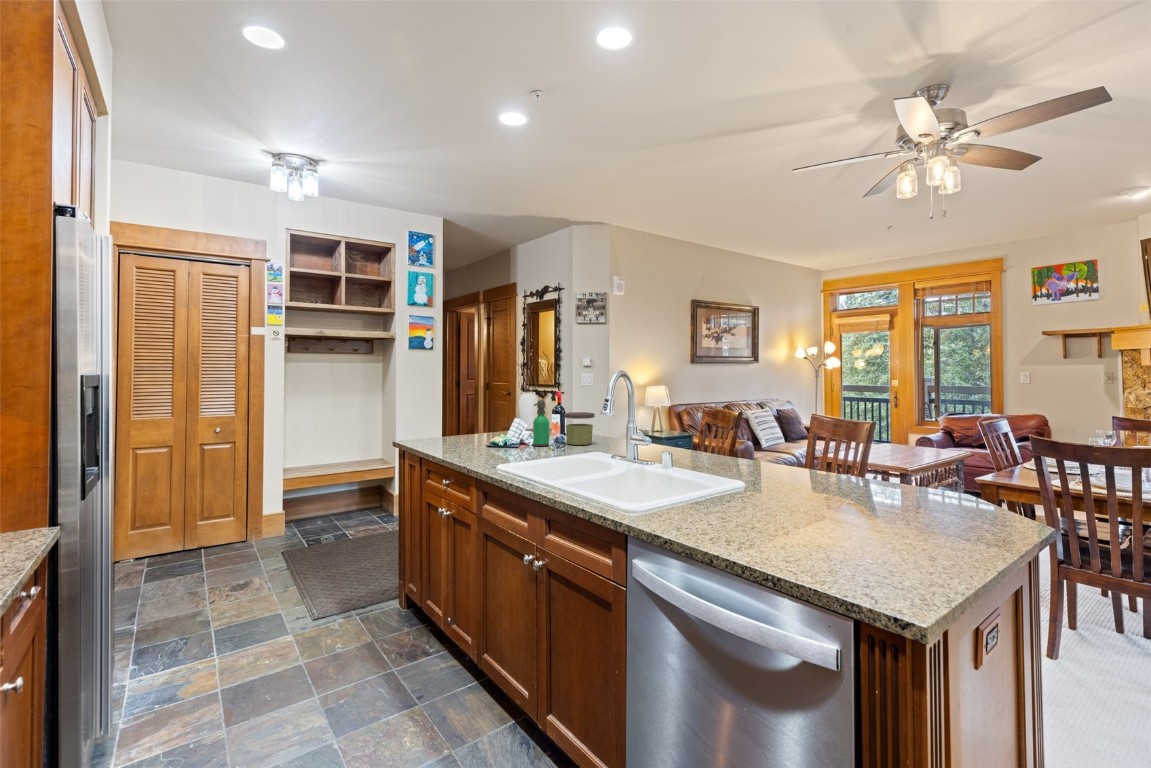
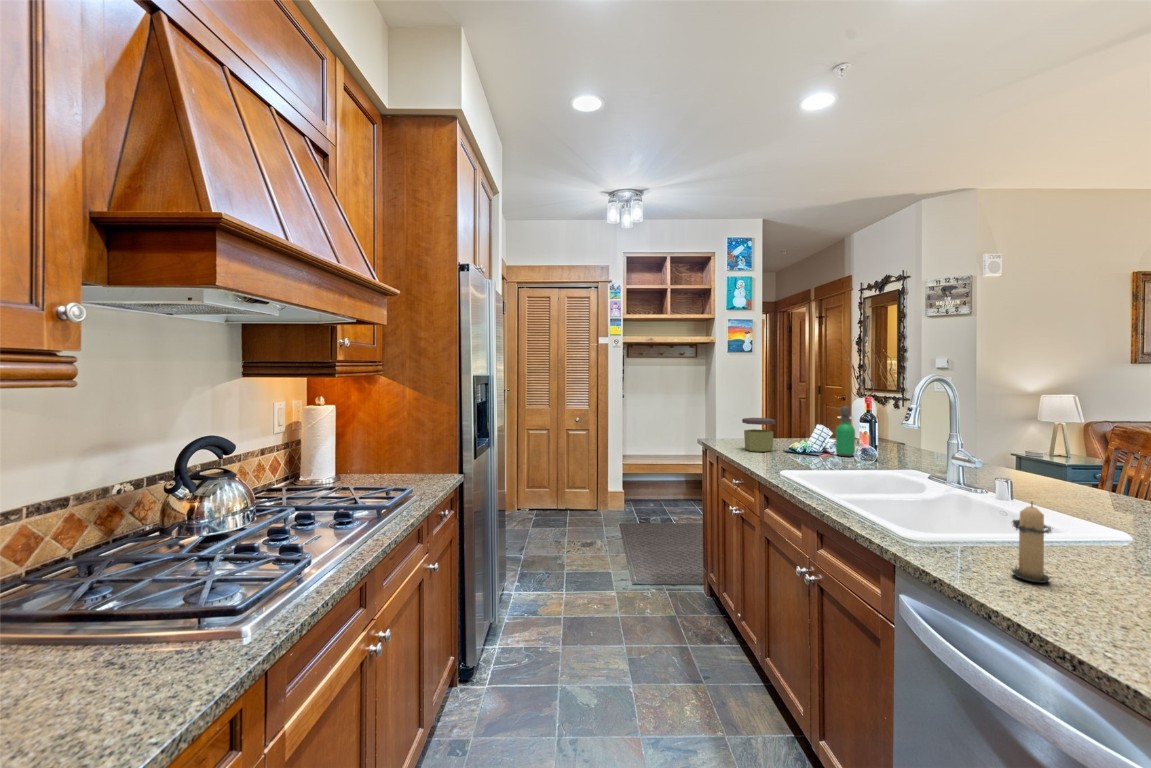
jar: present [564,412,595,445] -> present [742,418,776,452]
candle: none [705,465,735,529] -> present [1011,502,1051,583]

